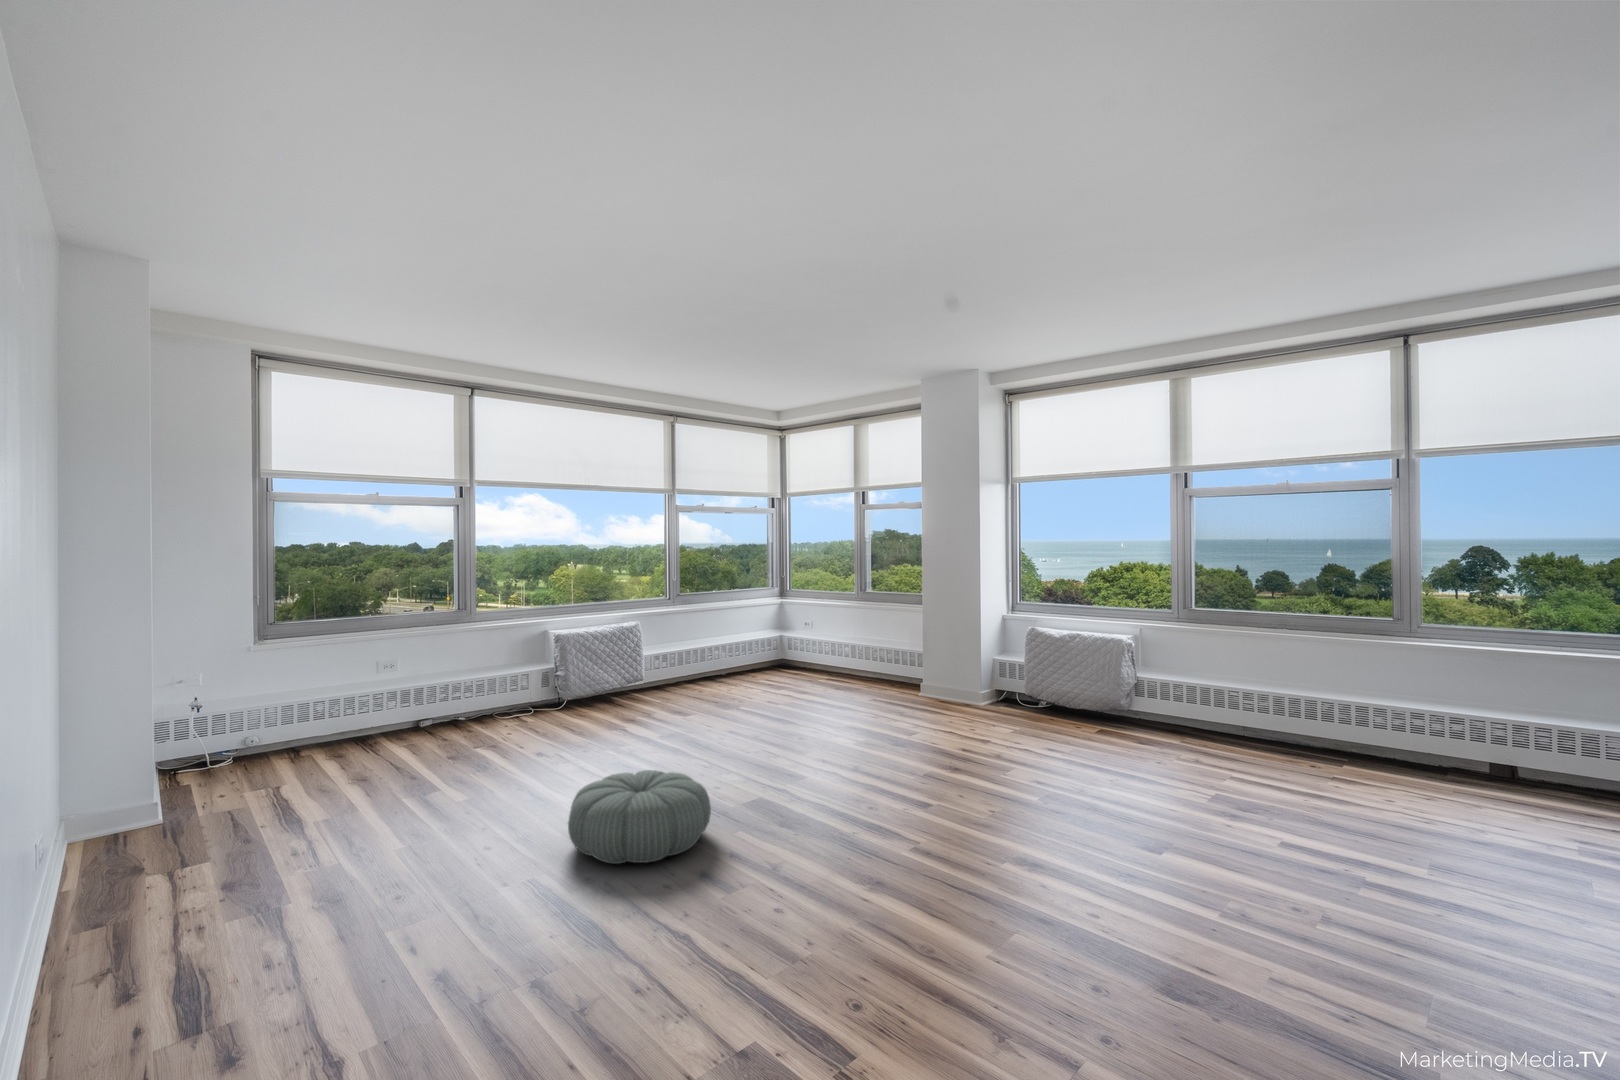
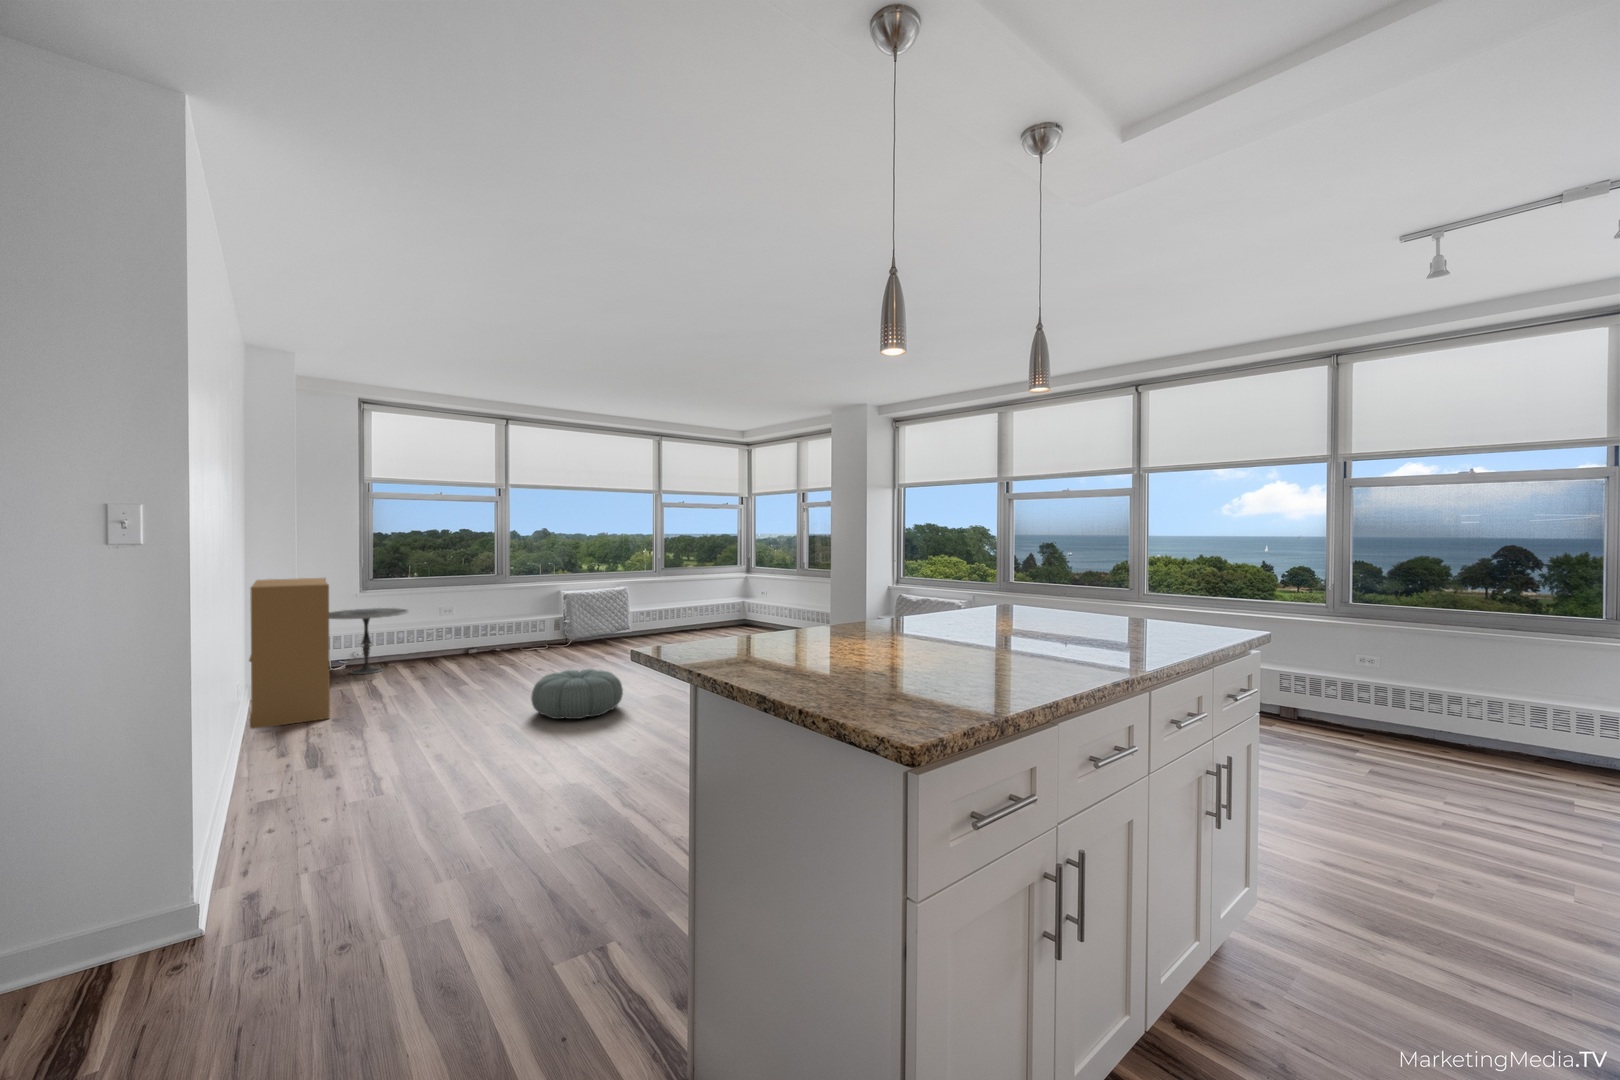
bookshelf: none [72,631,219,914] -> present [249,578,330,729]
side table: none [194,668,334,775] -> present [329,608,409,674]

